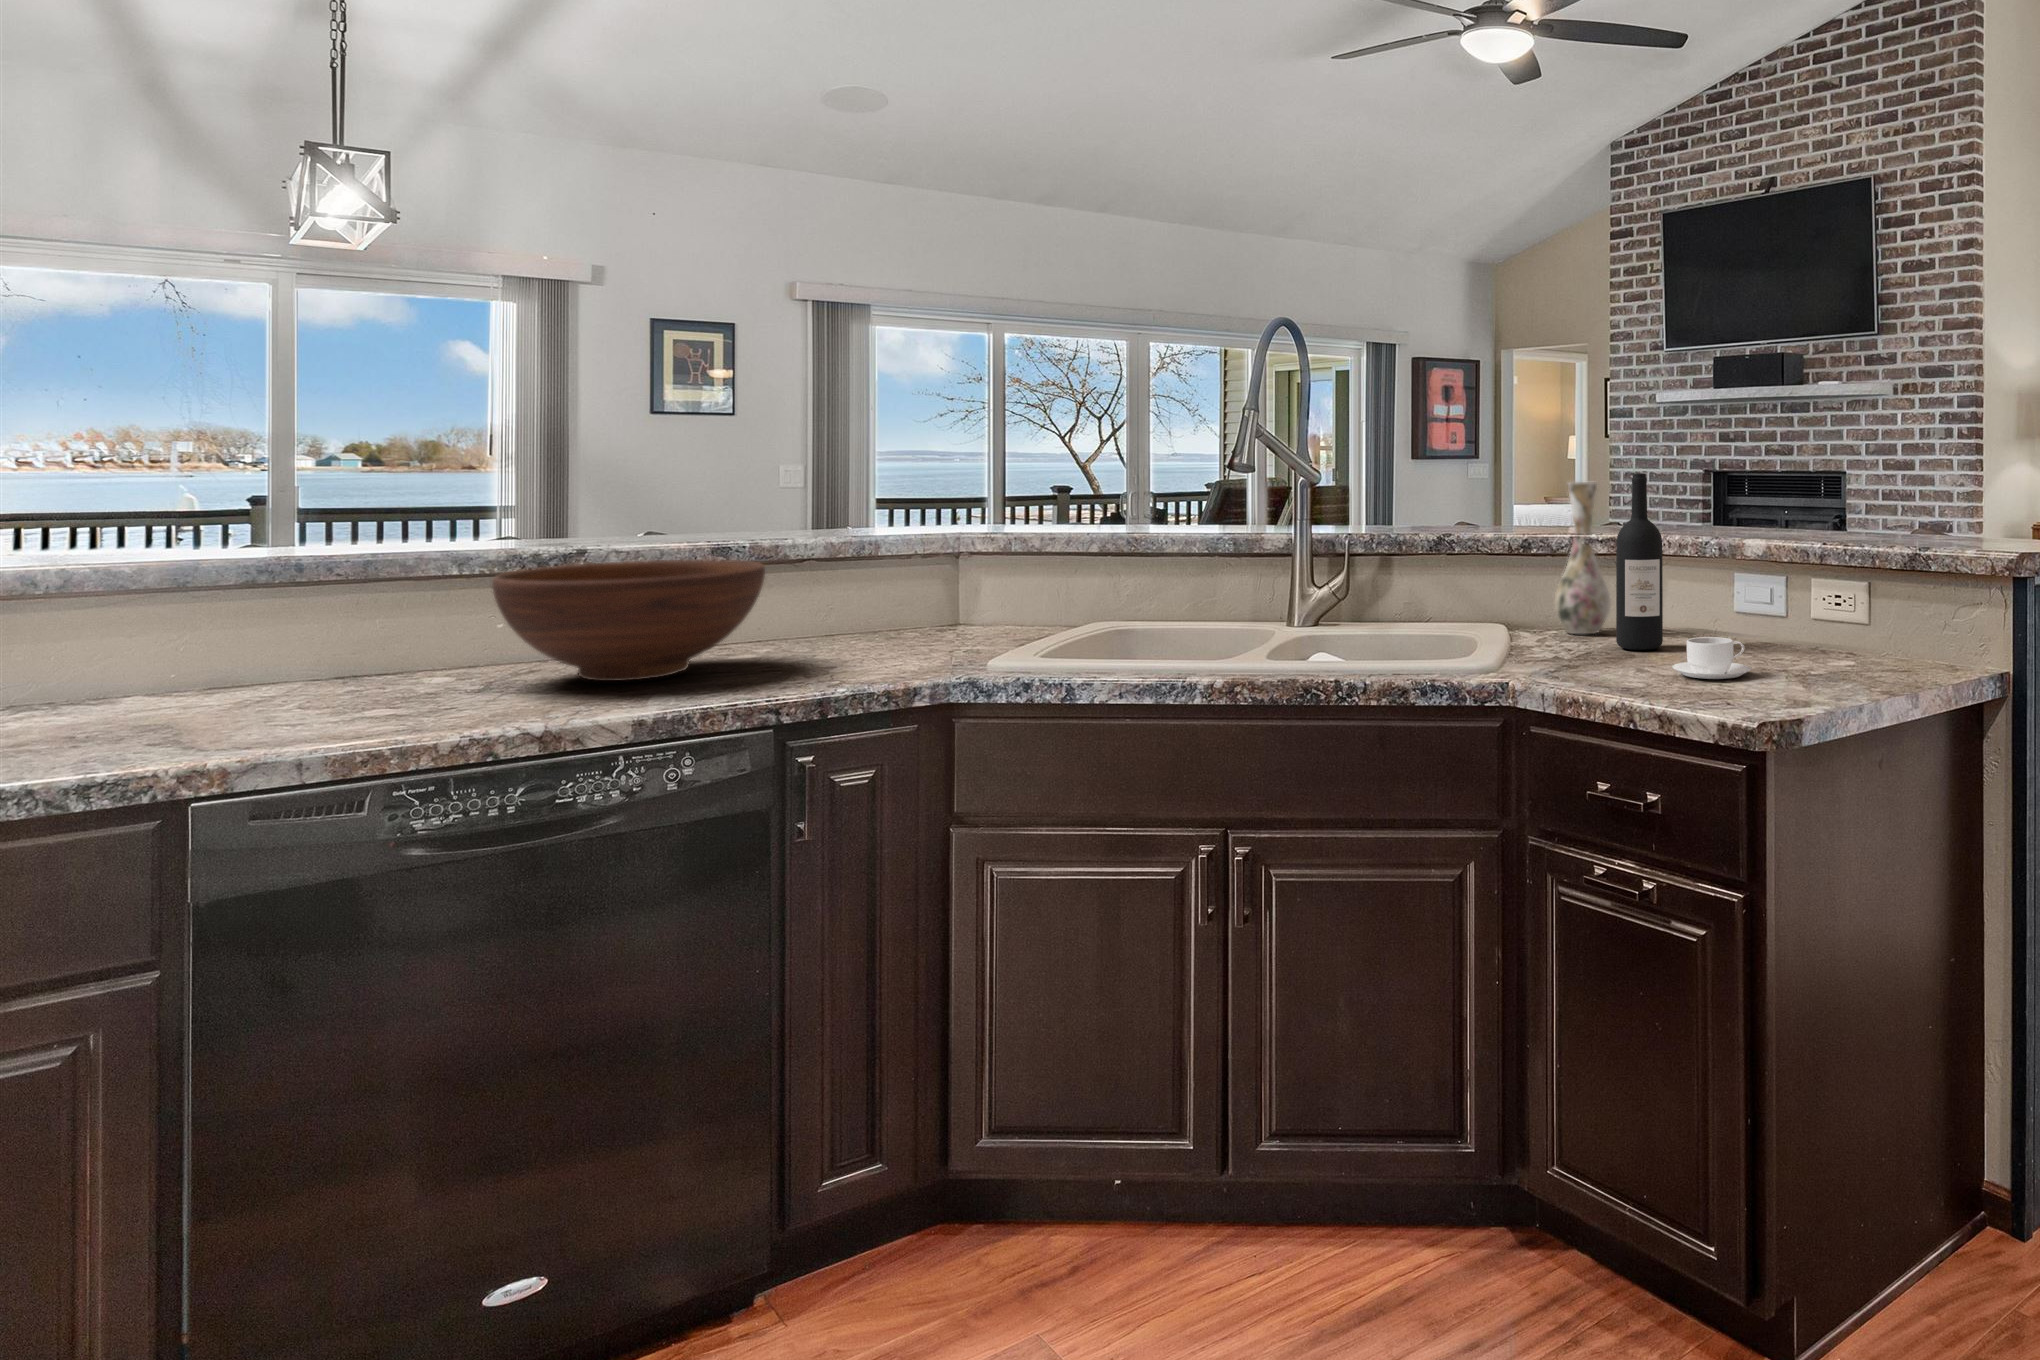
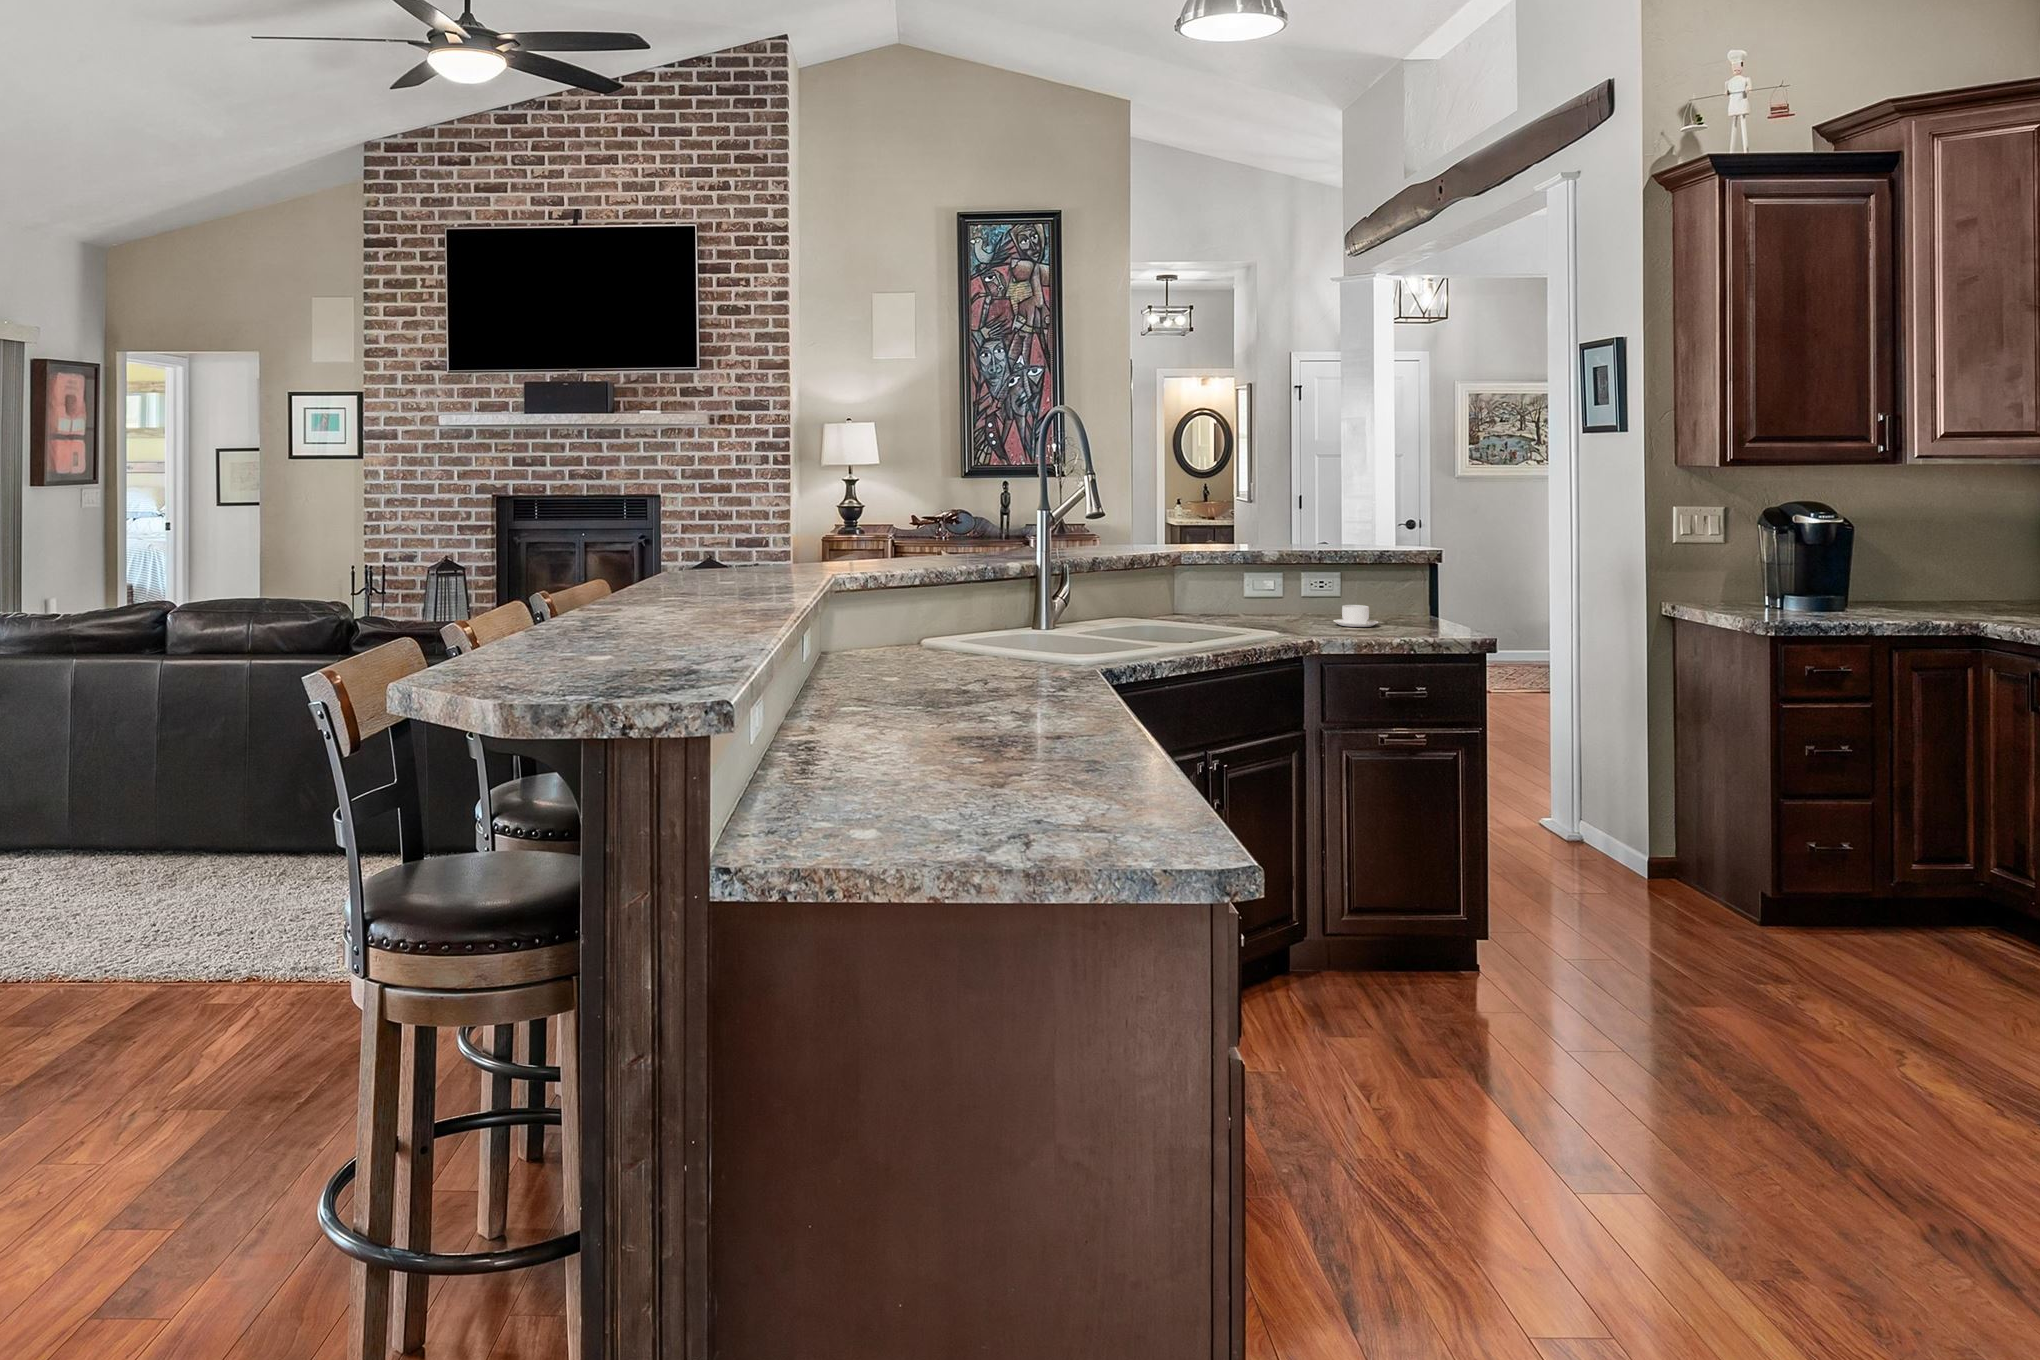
wine bottle: present [1616,473,1663,650] -> none [1237,513,1266,621]
vase: present [1554,482,1610,634] -> none [1157,518,1194,618]
fruit bowl: present [492,559,765,681] -> none [857,600,1031,693]

